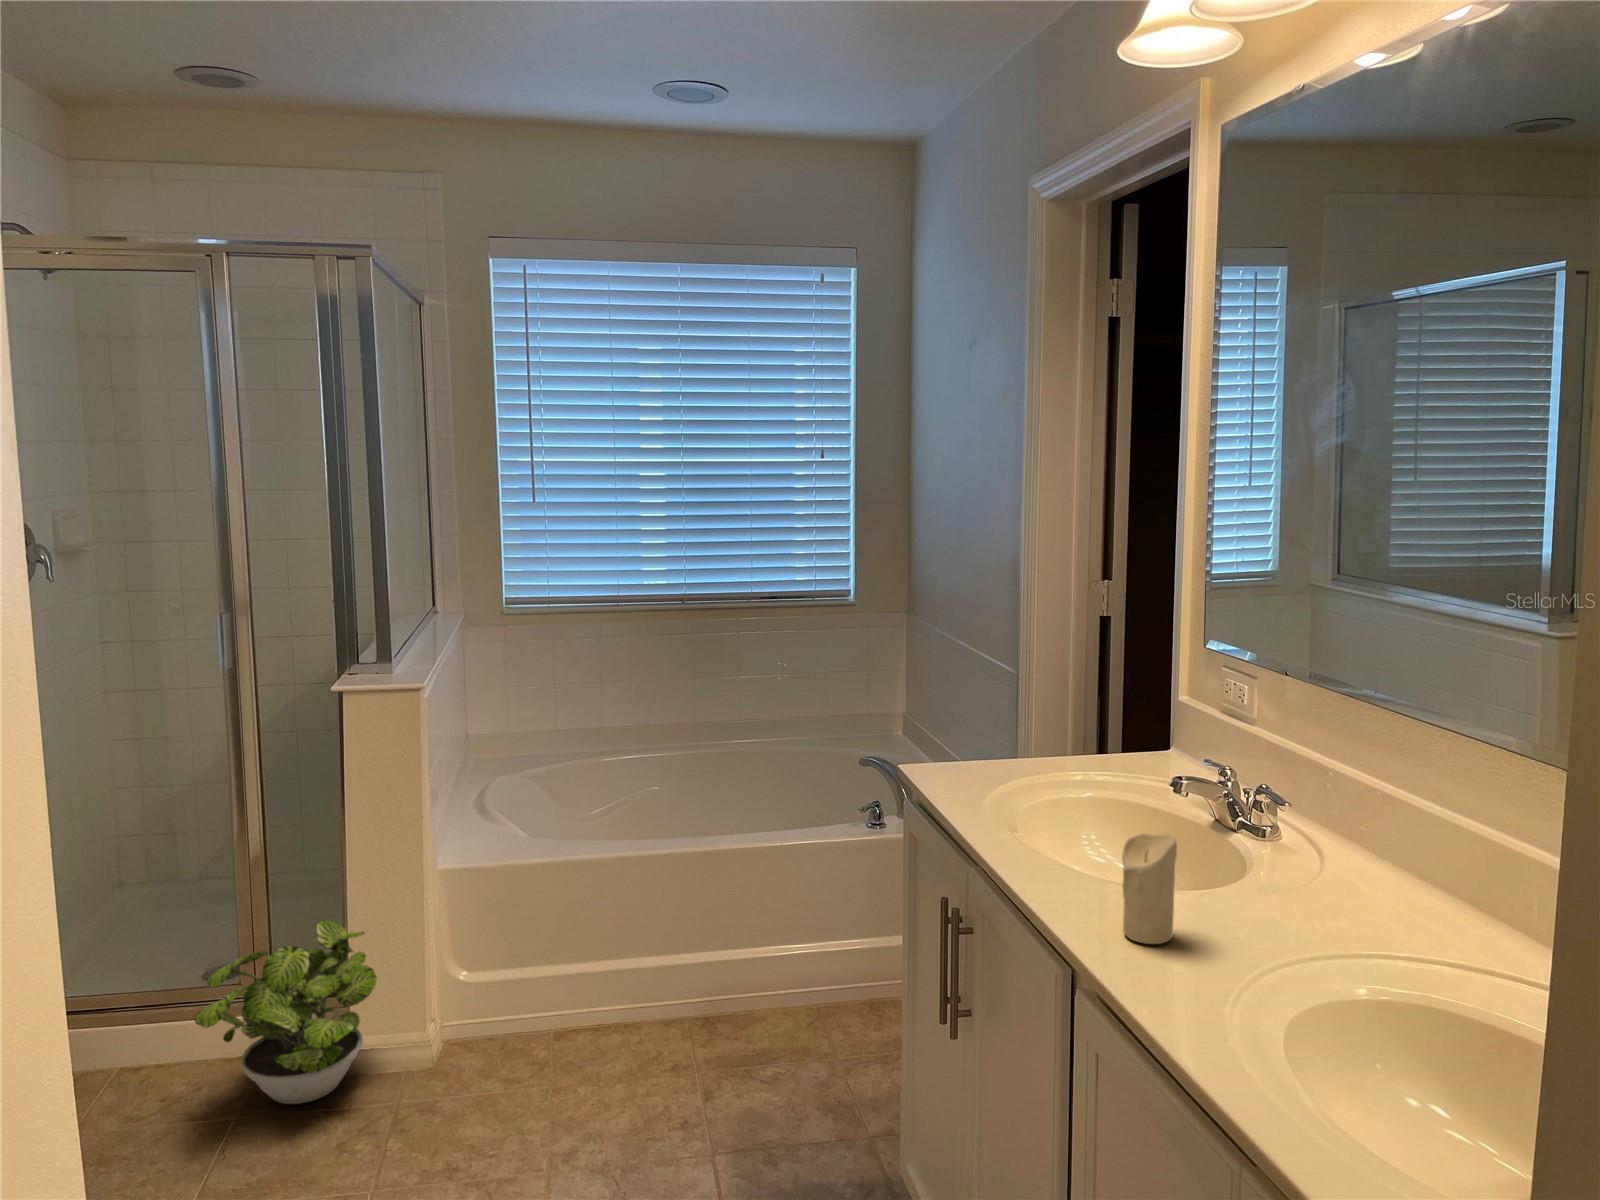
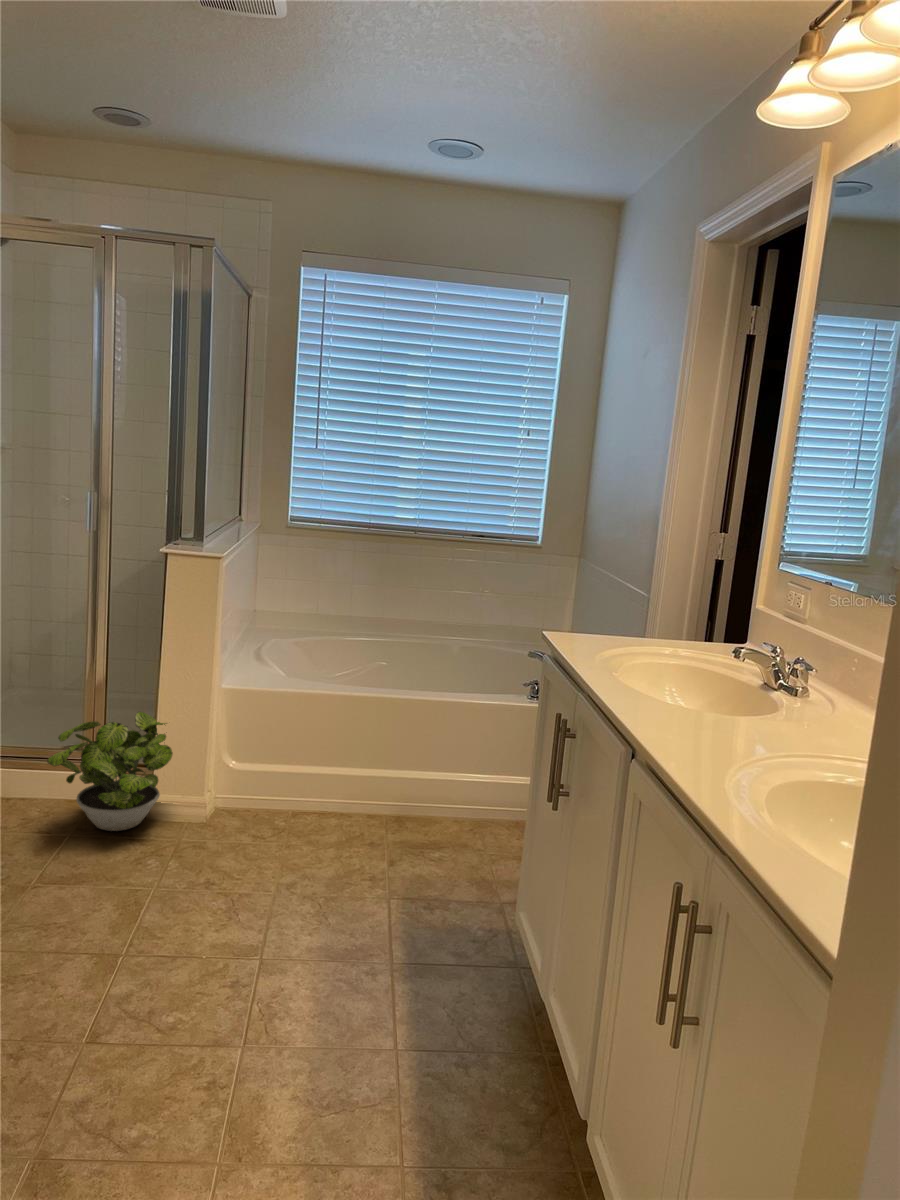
candle: present [1122,833,1177,944] -> none [671,659,716,736]

